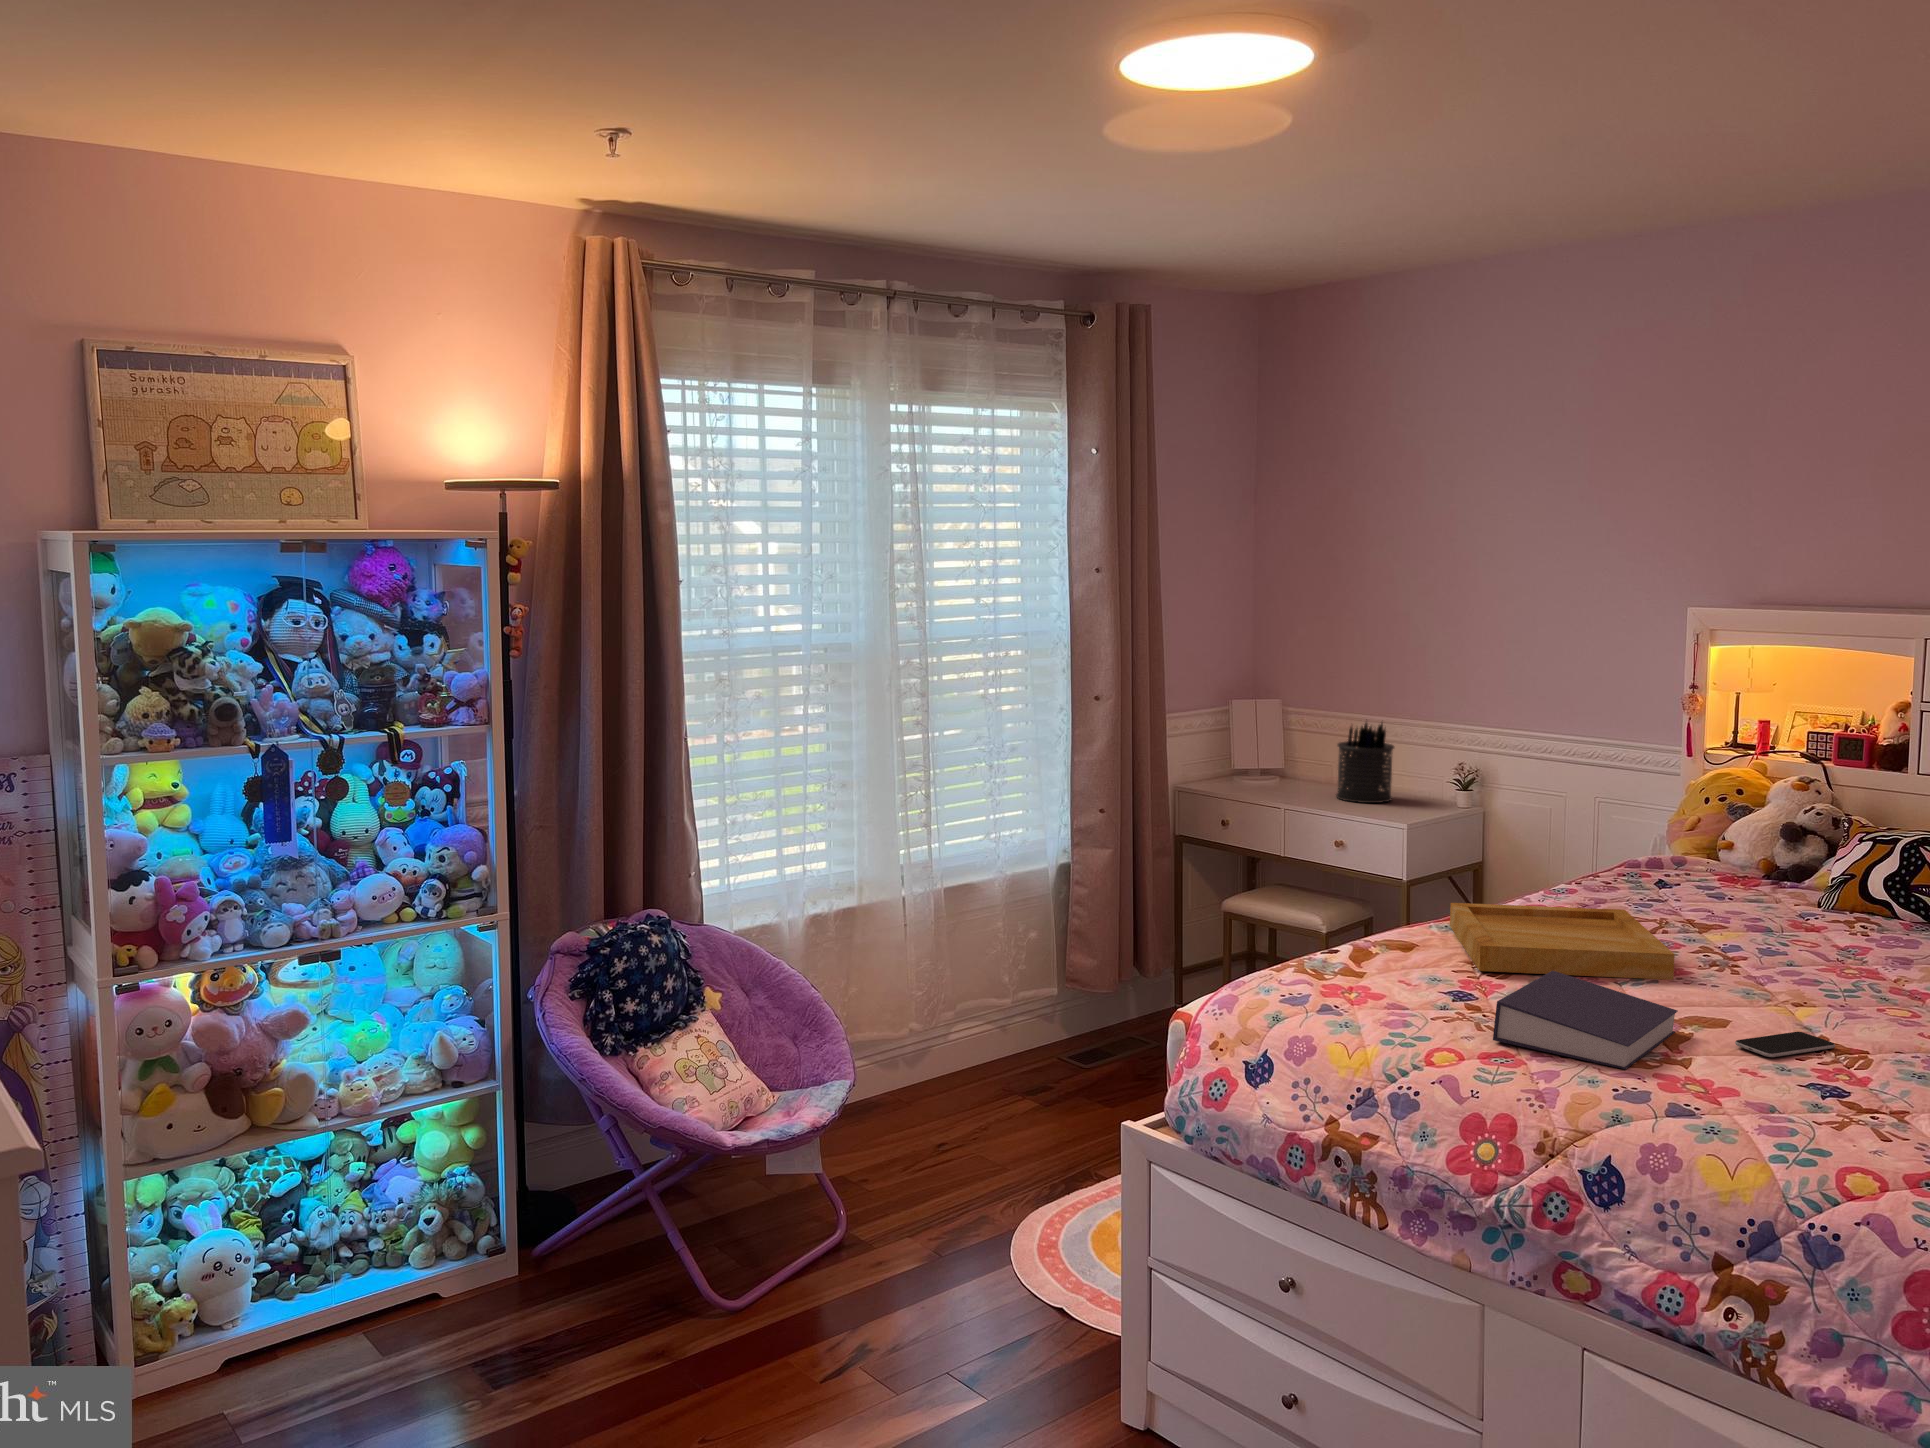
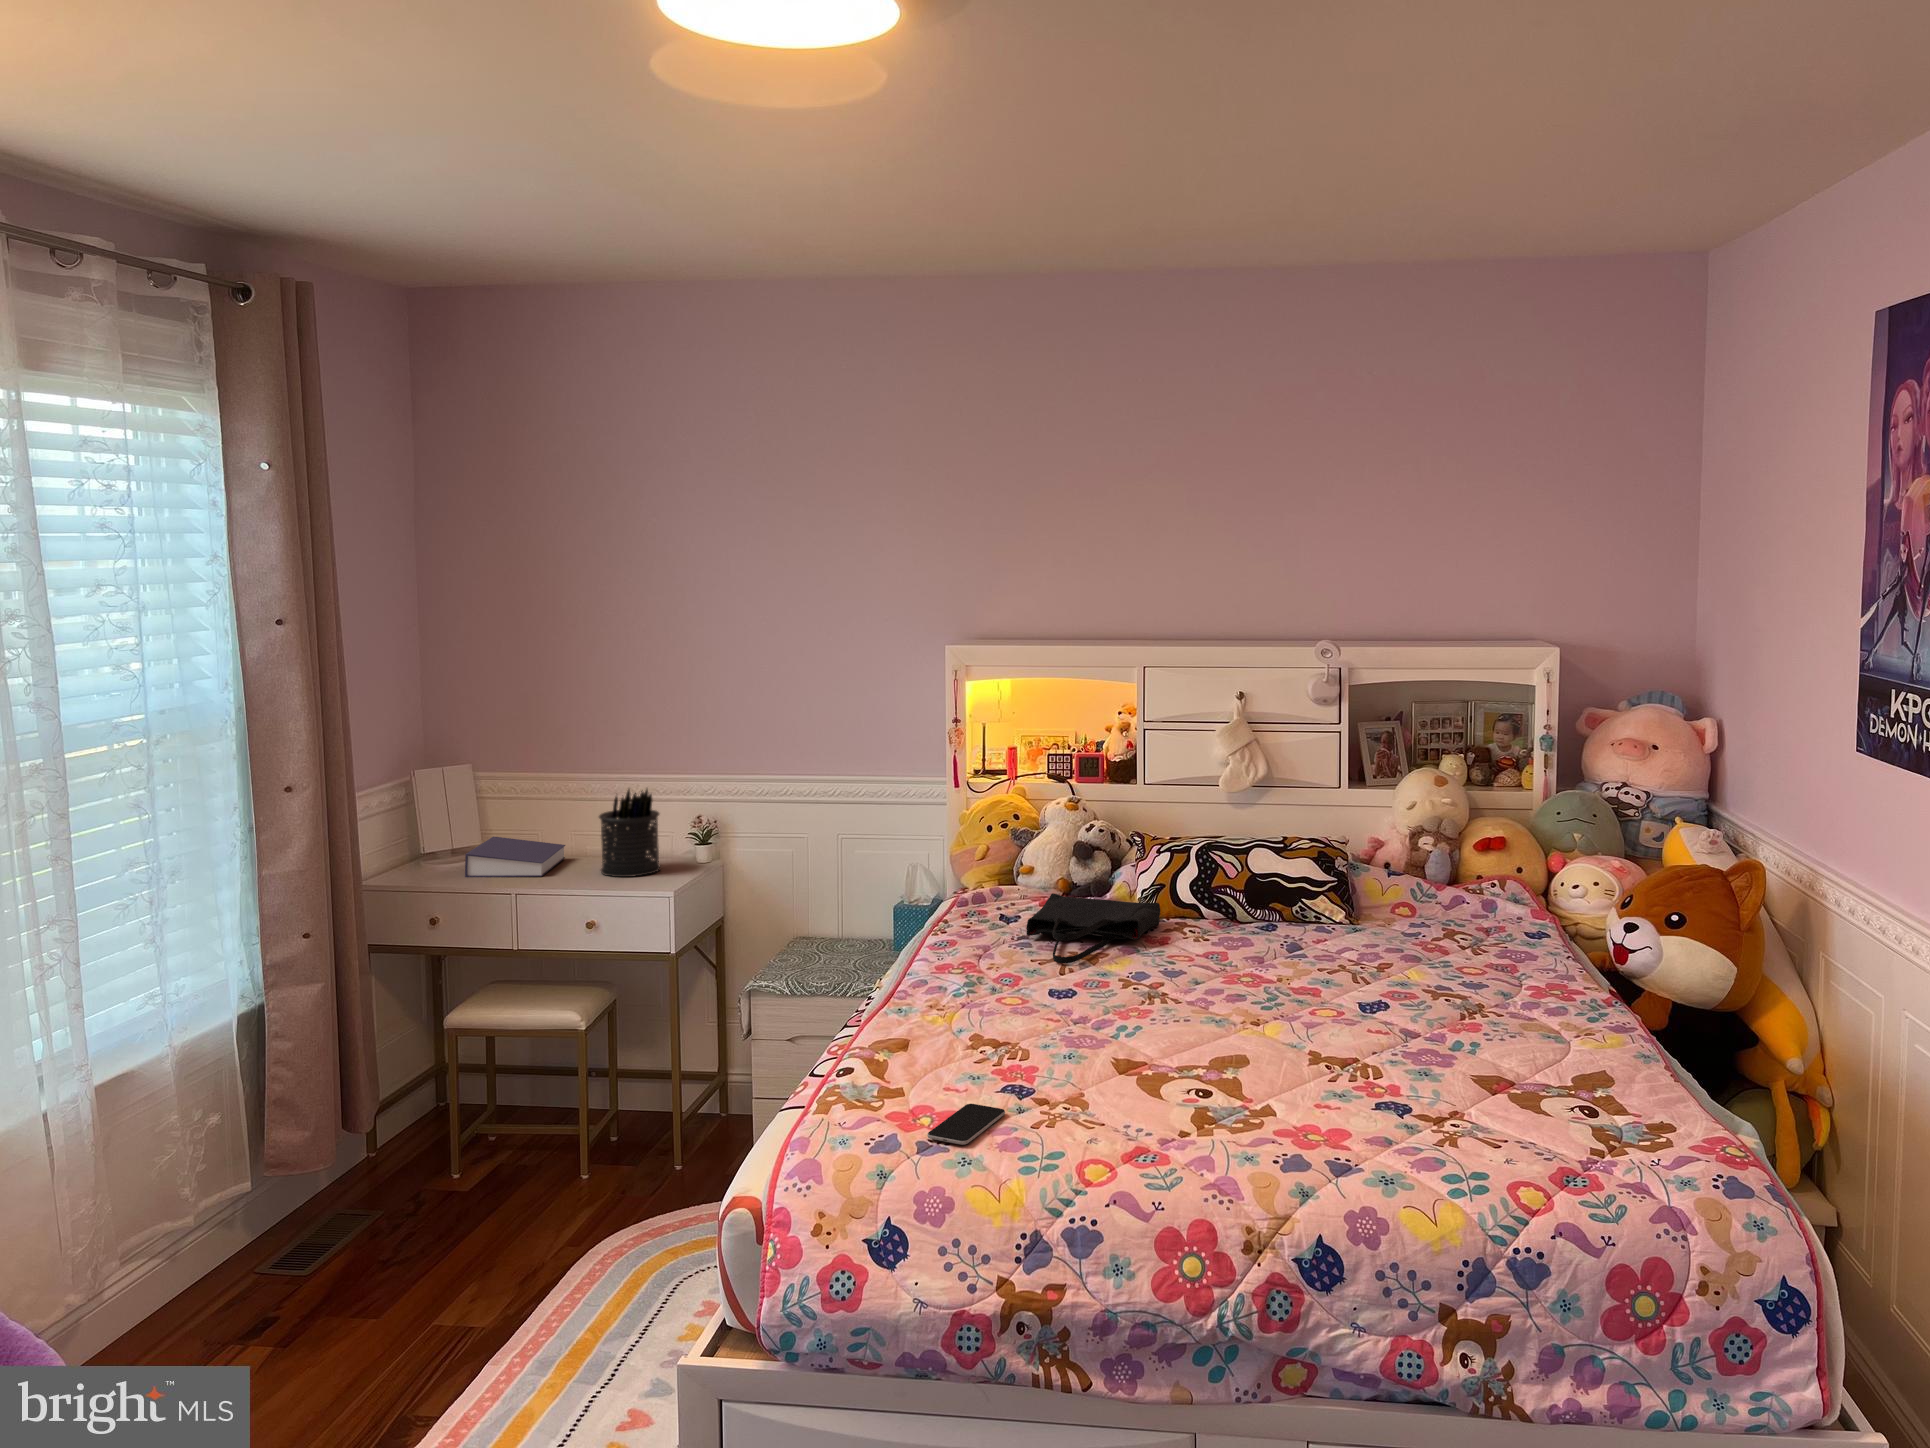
tote bag: none [1650,866,1832,926] -> present [1026,893,1160,963]
tray: present [1450,903,1675,980] -> none [907,956,1151,1057]
book: present [1493,971,1678,1069] -> present [465,837,565,877]
smartphone: present [1735,1032,1835,1057] -> present [927,1104,1005,1145]

